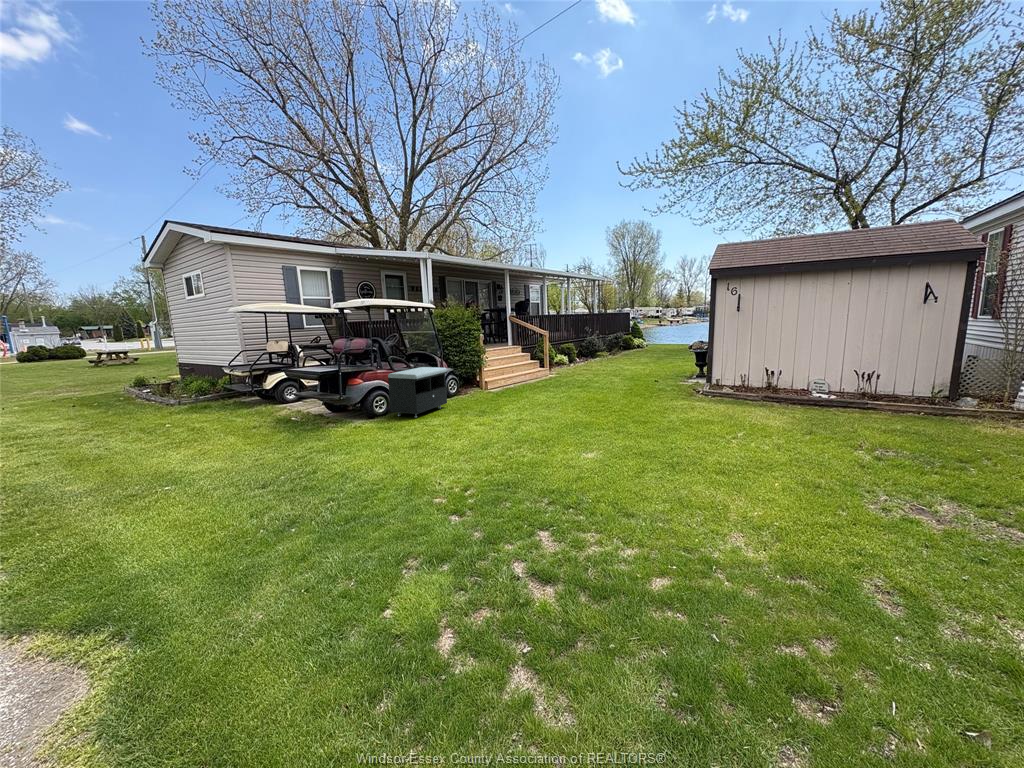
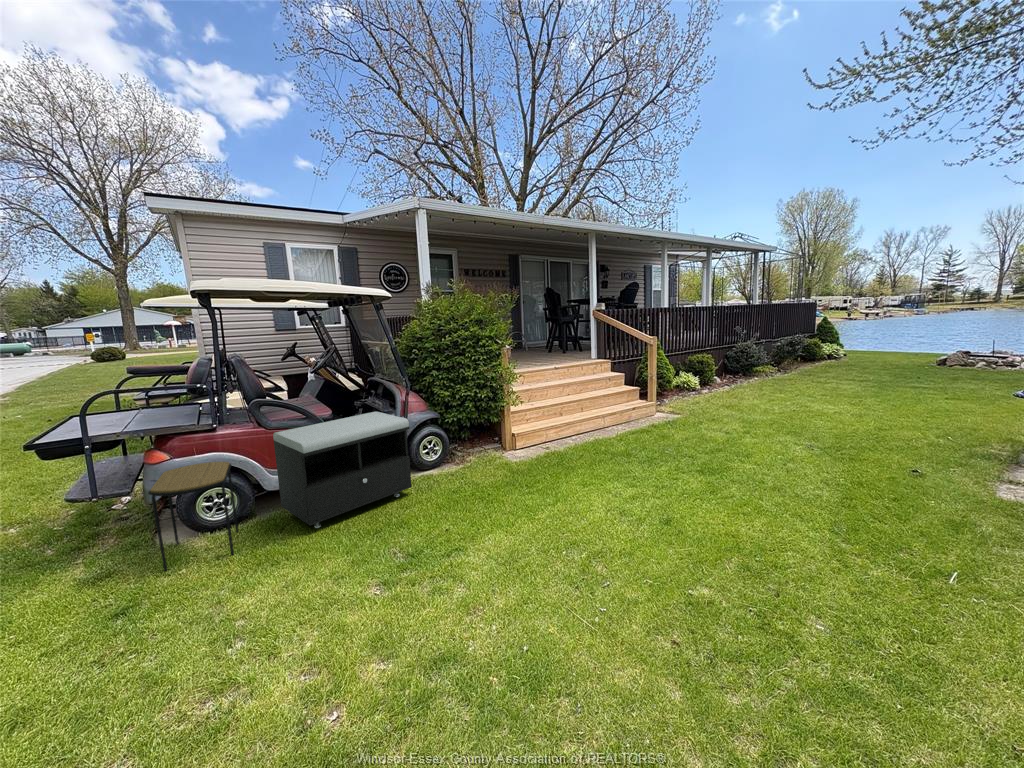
side table: none [351,386,390,430] -> present [148,462,238,571]

